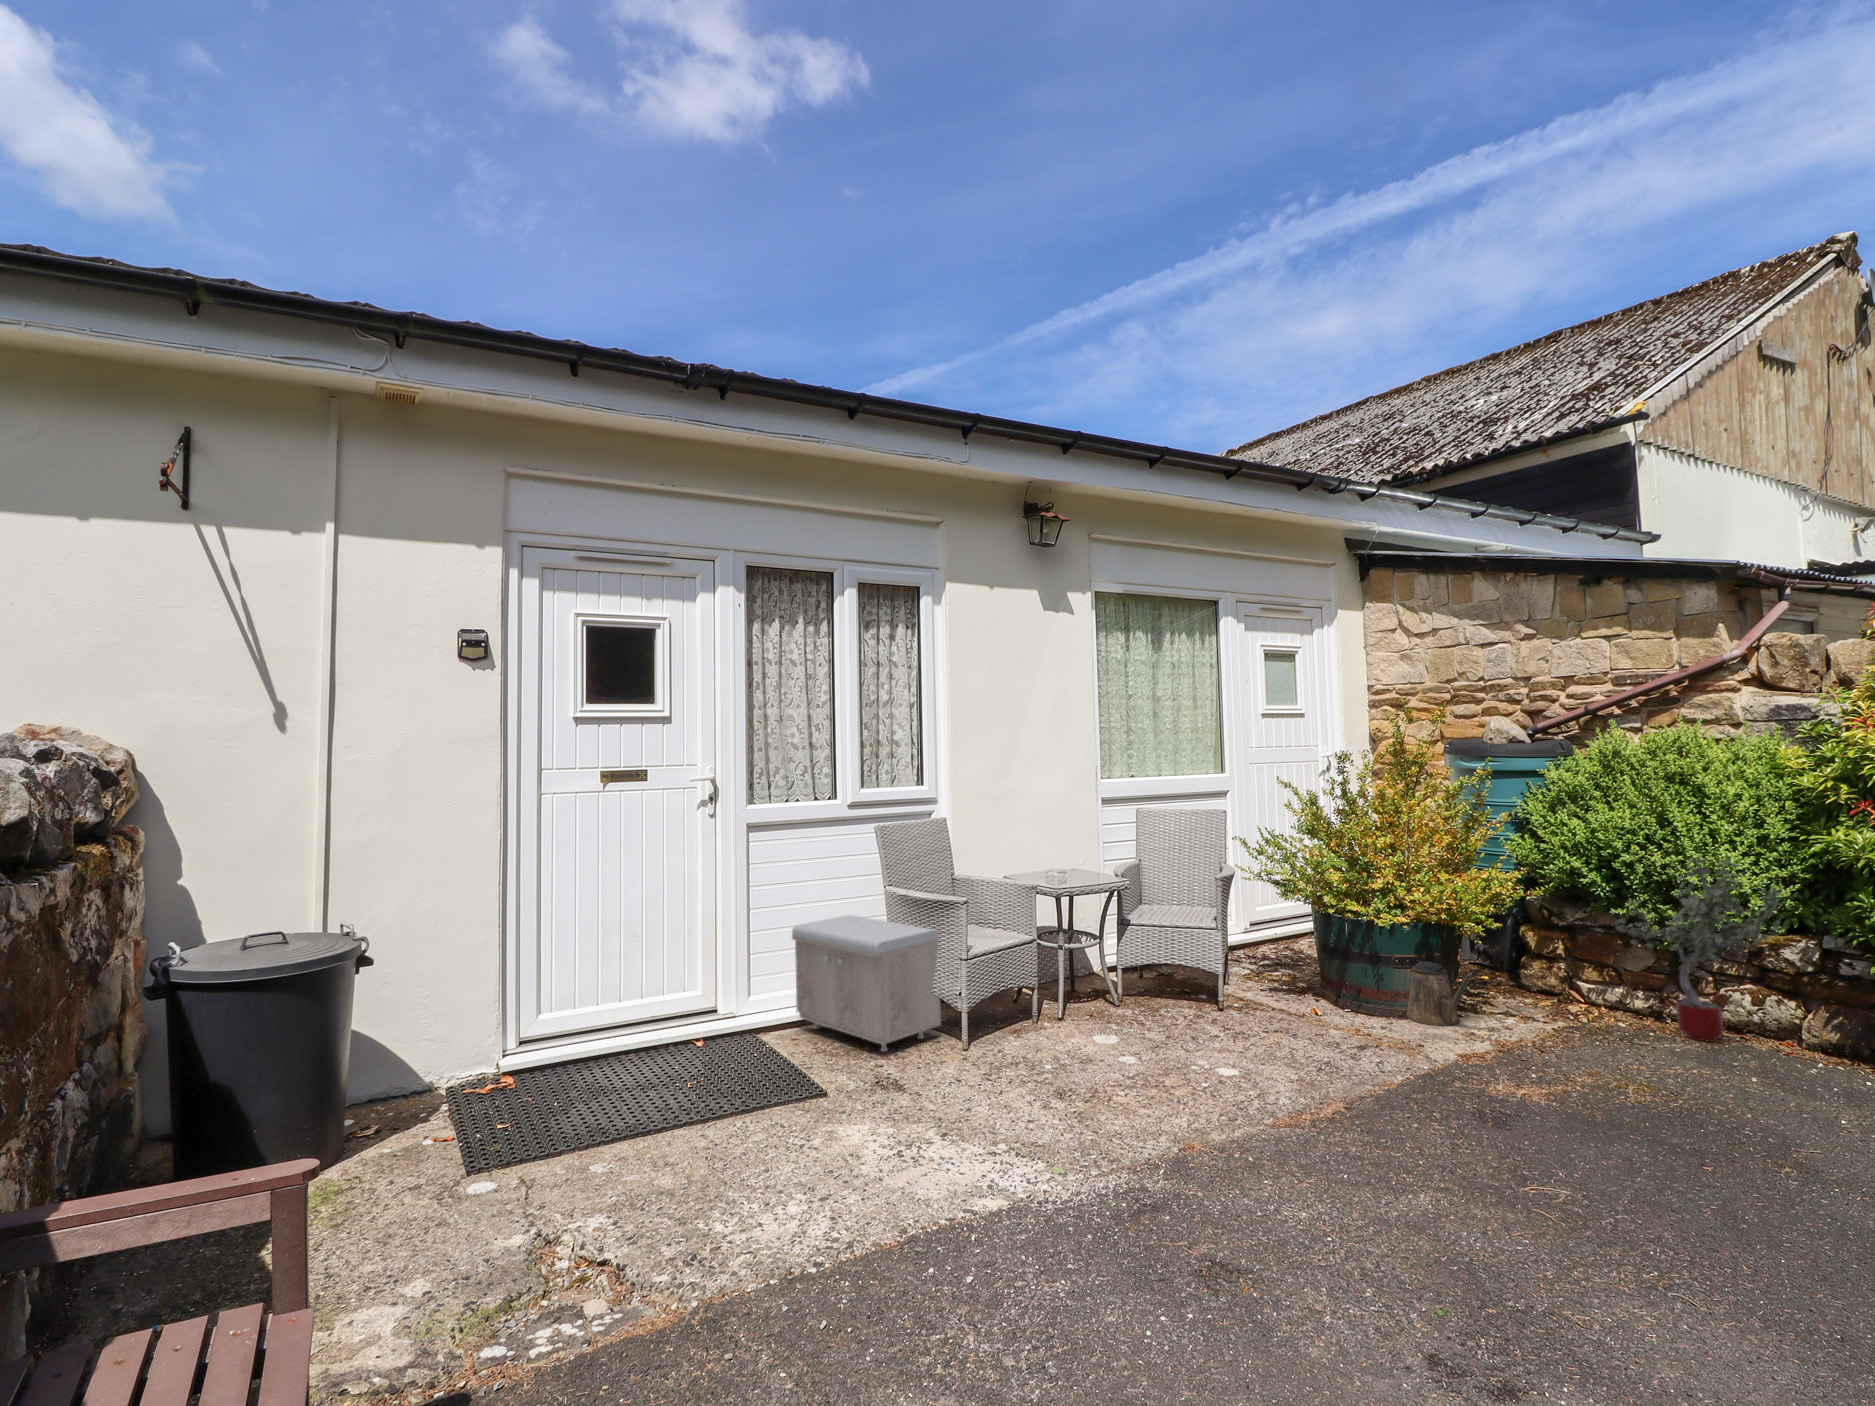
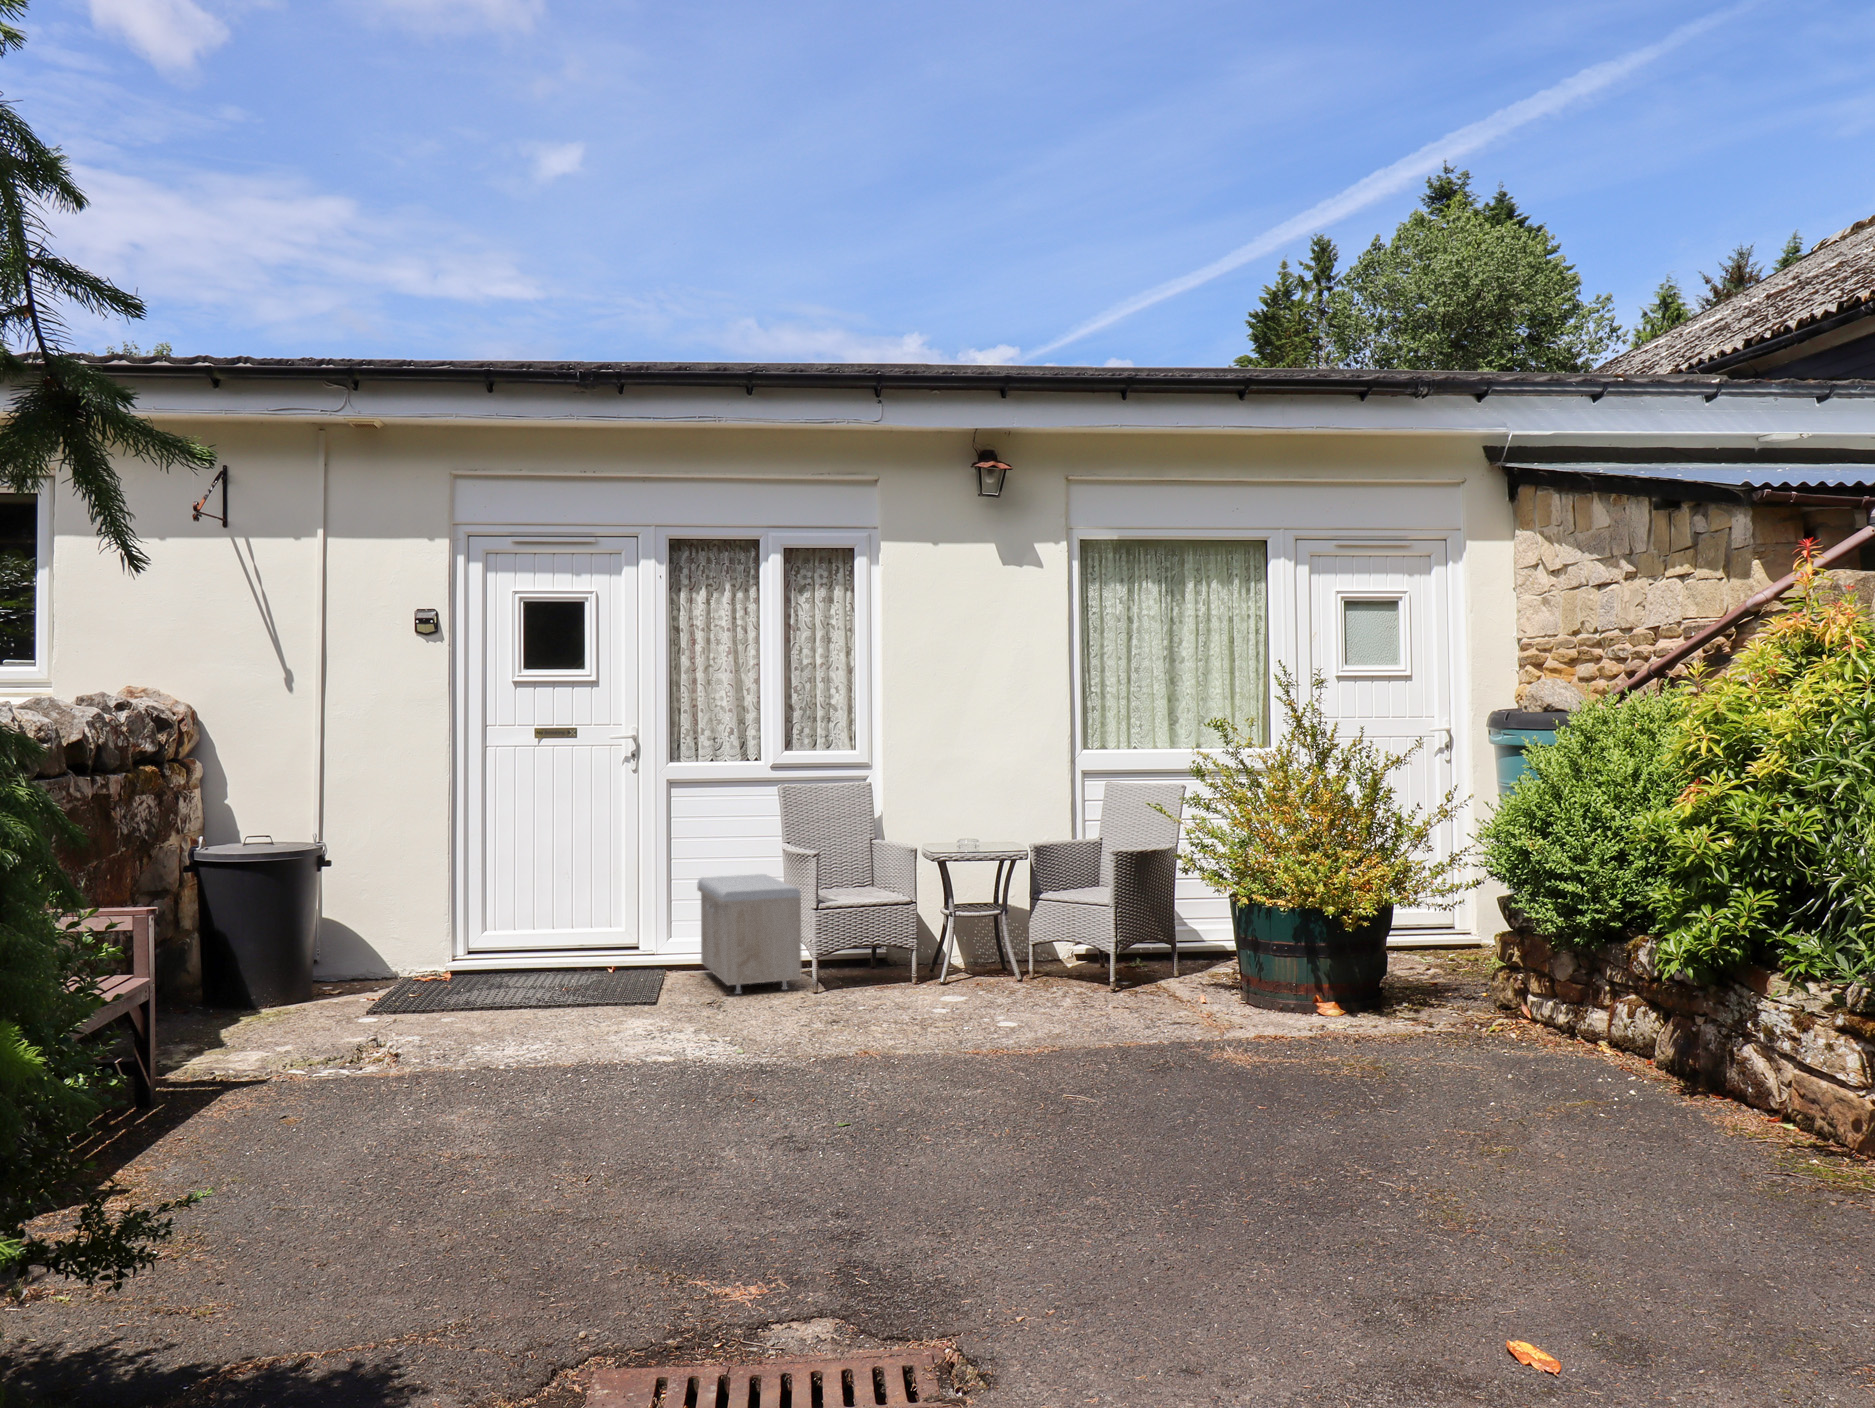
potted tree: present [1617,858,1785,1042] -> none [1519,858,1653,1078]
watering can: present [1406,962,1475,1025] -> none [1274,965,1331,1035]

